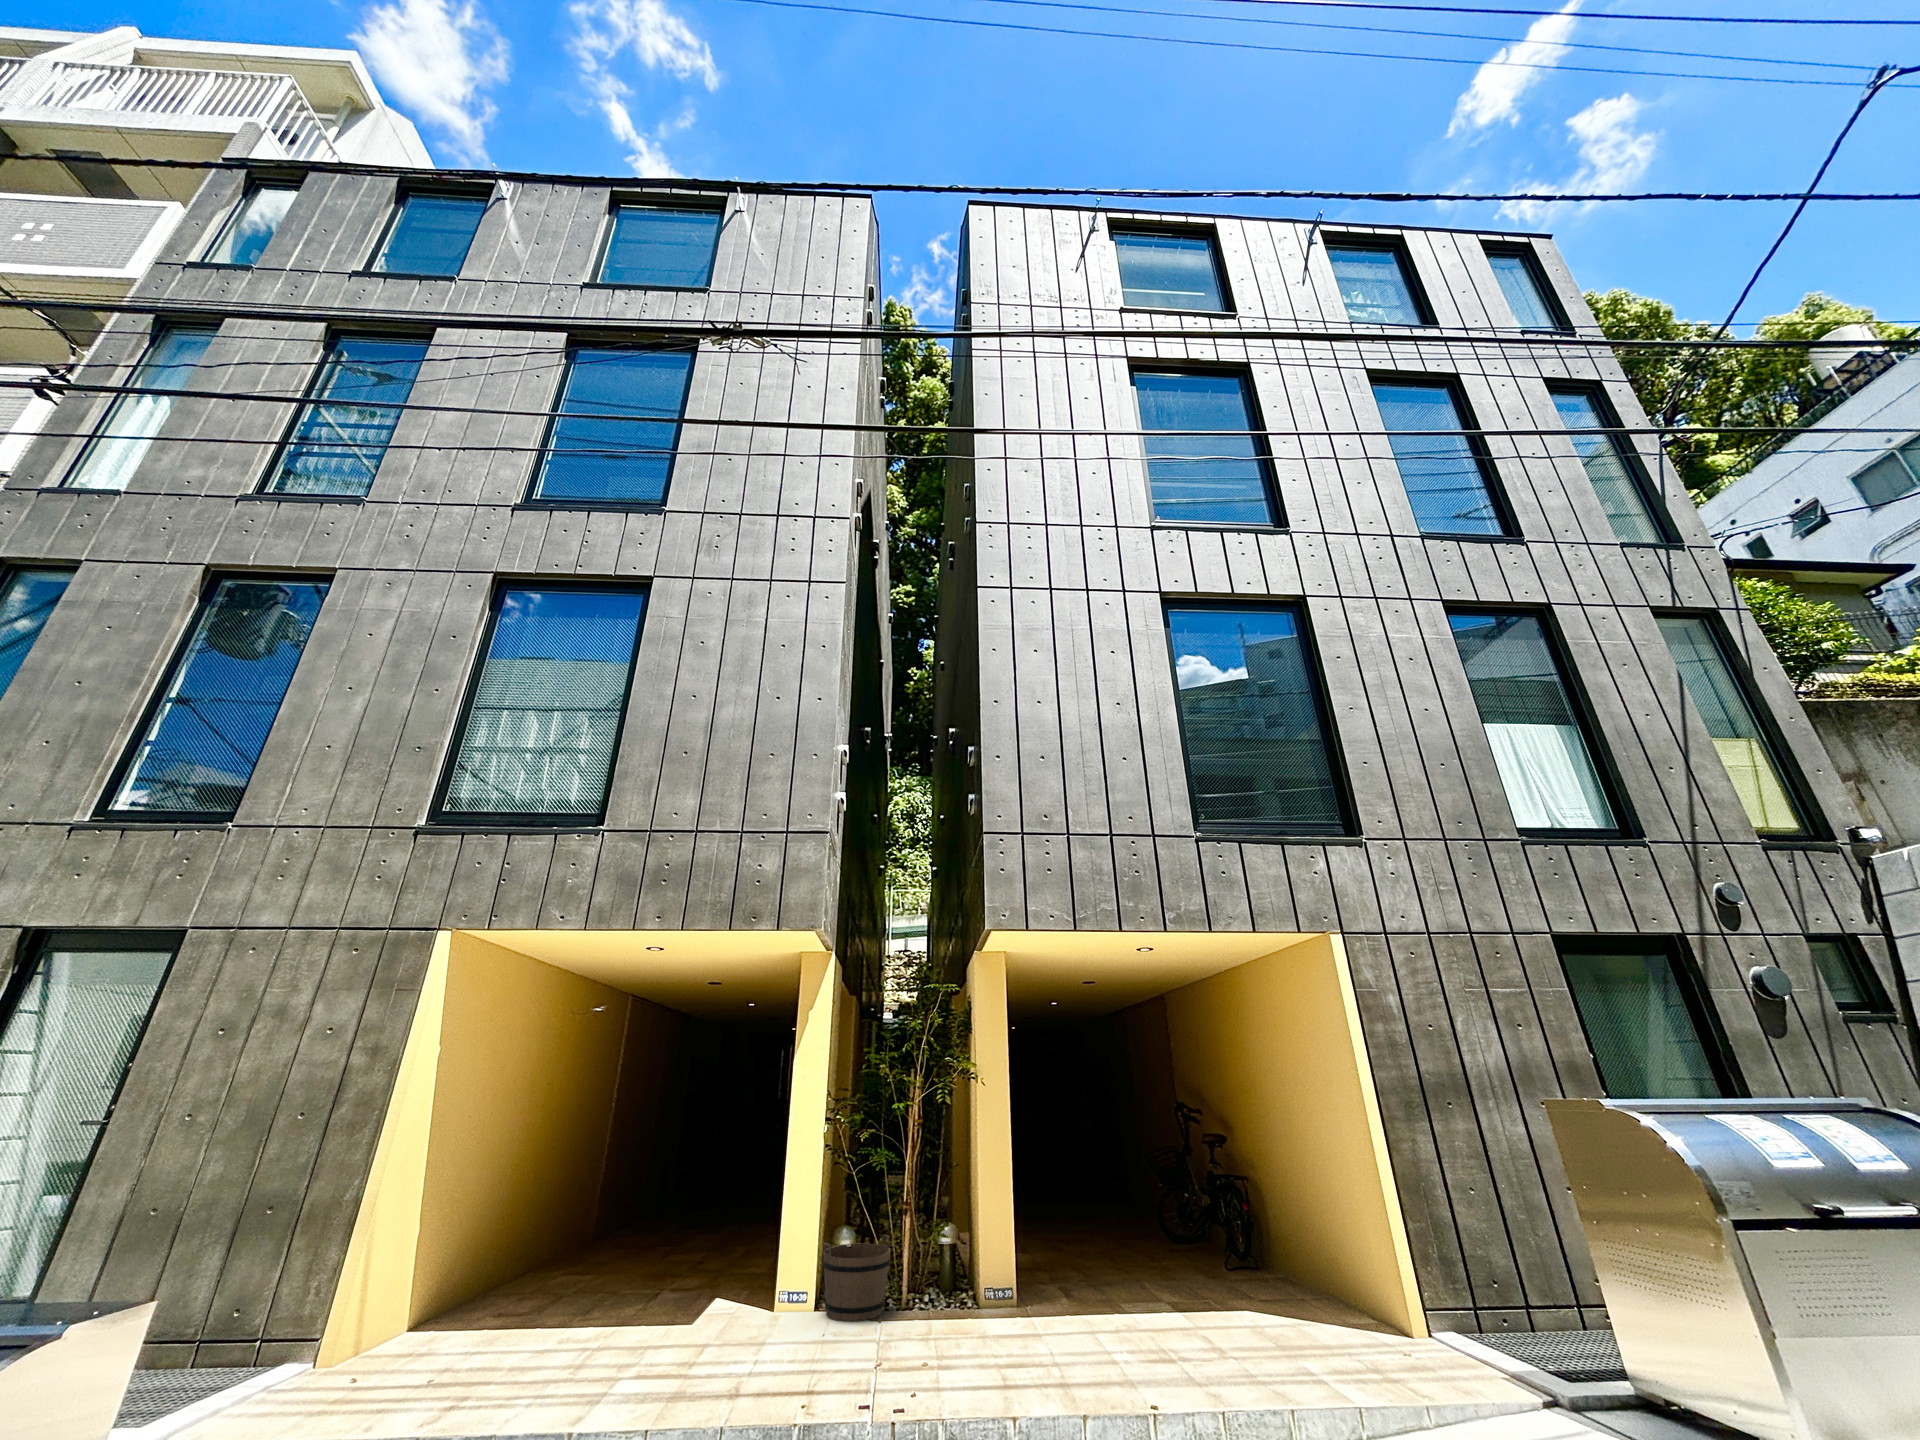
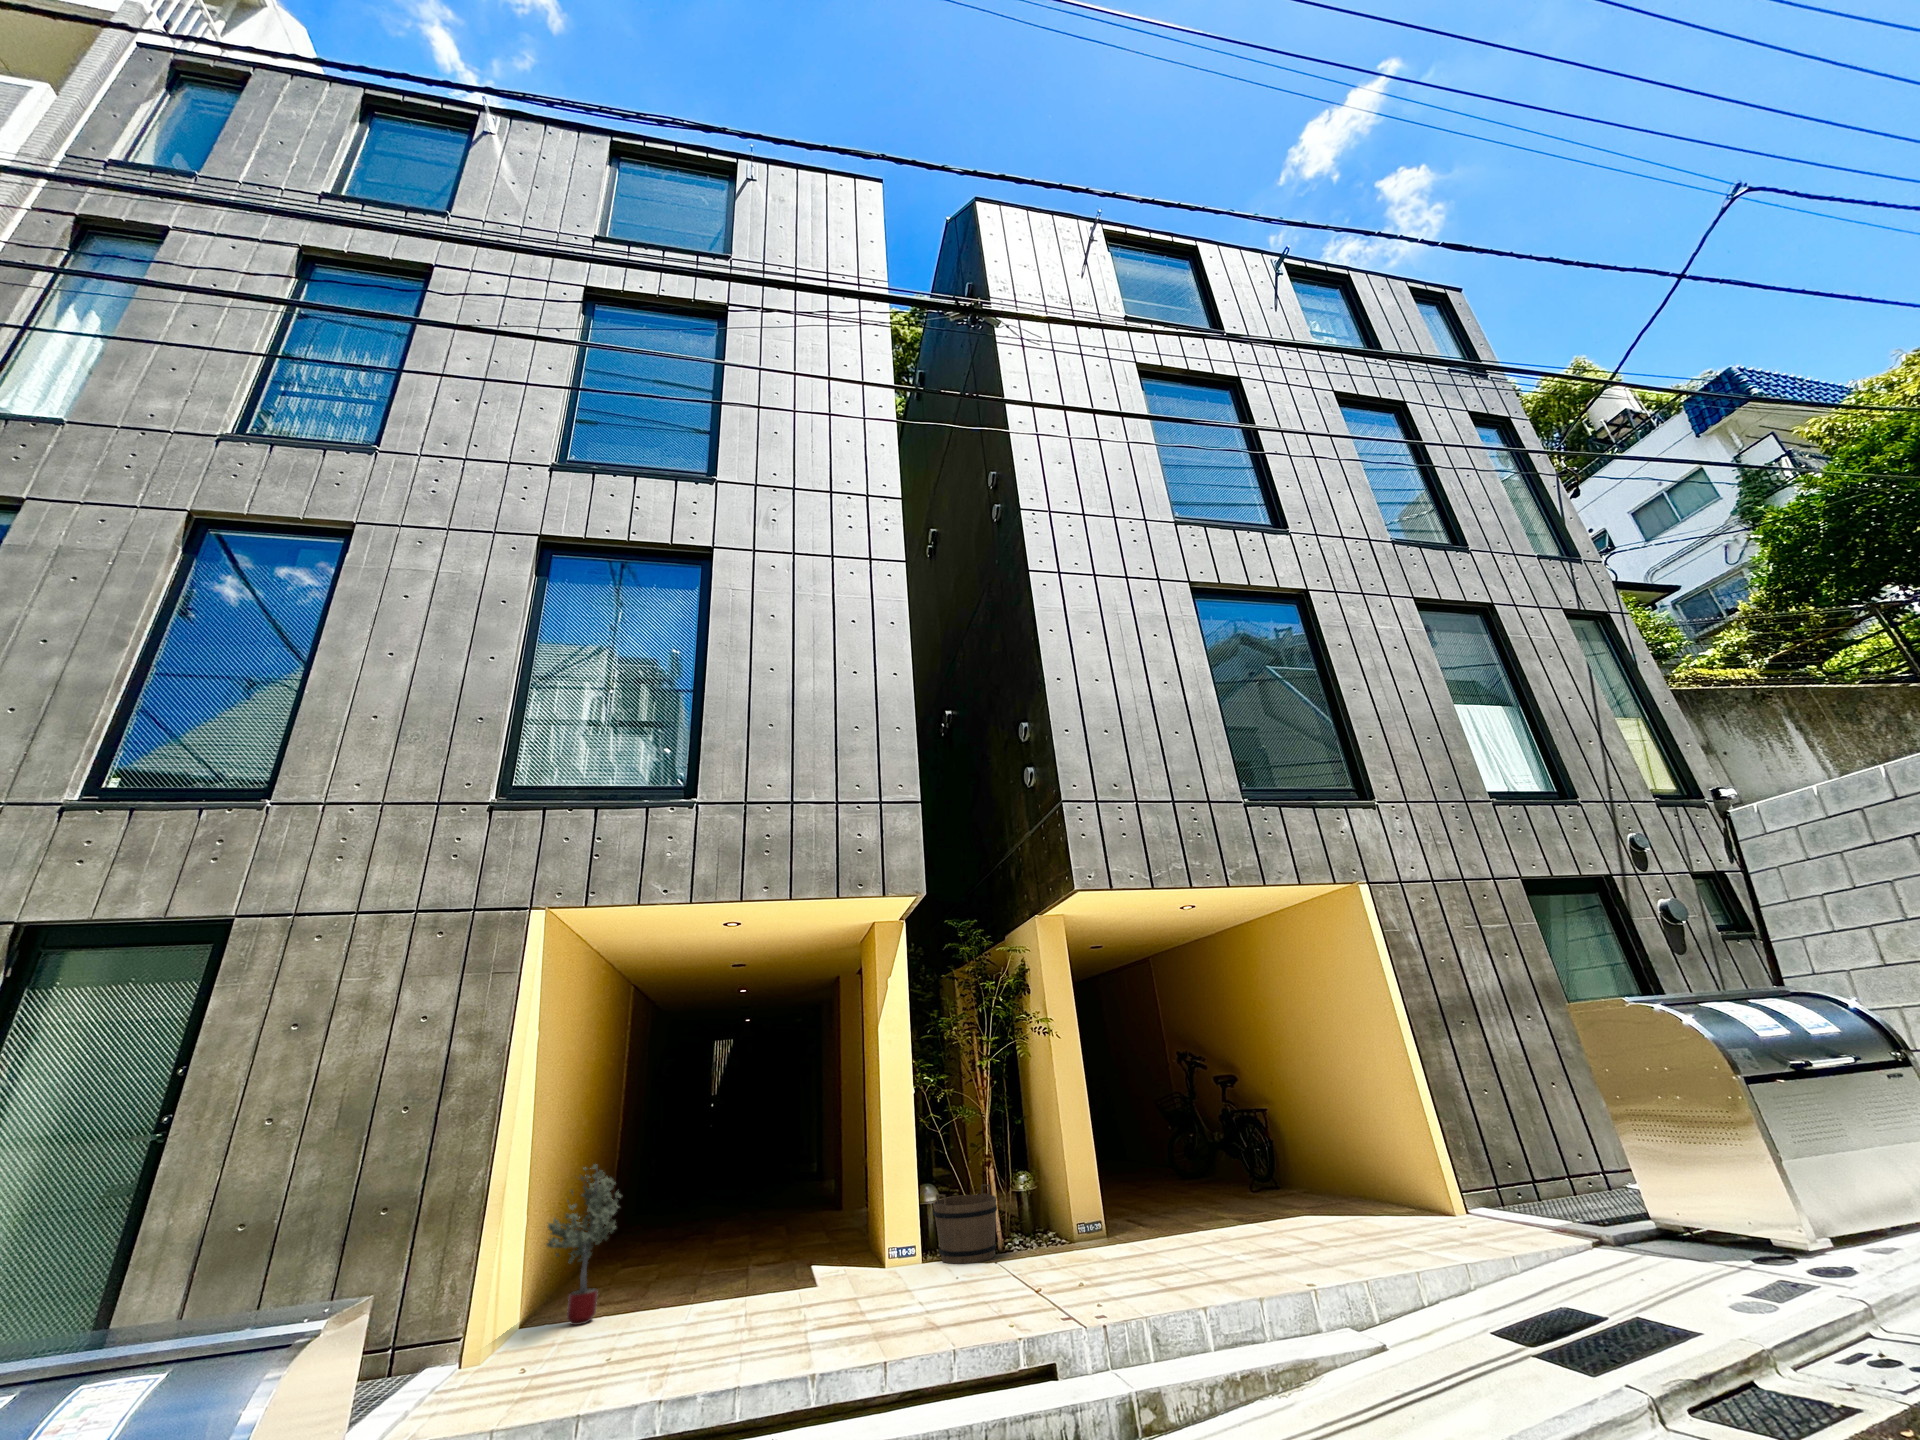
potted tree: none [421,1179,517,1339] -> present [547,1164,623,1325]

